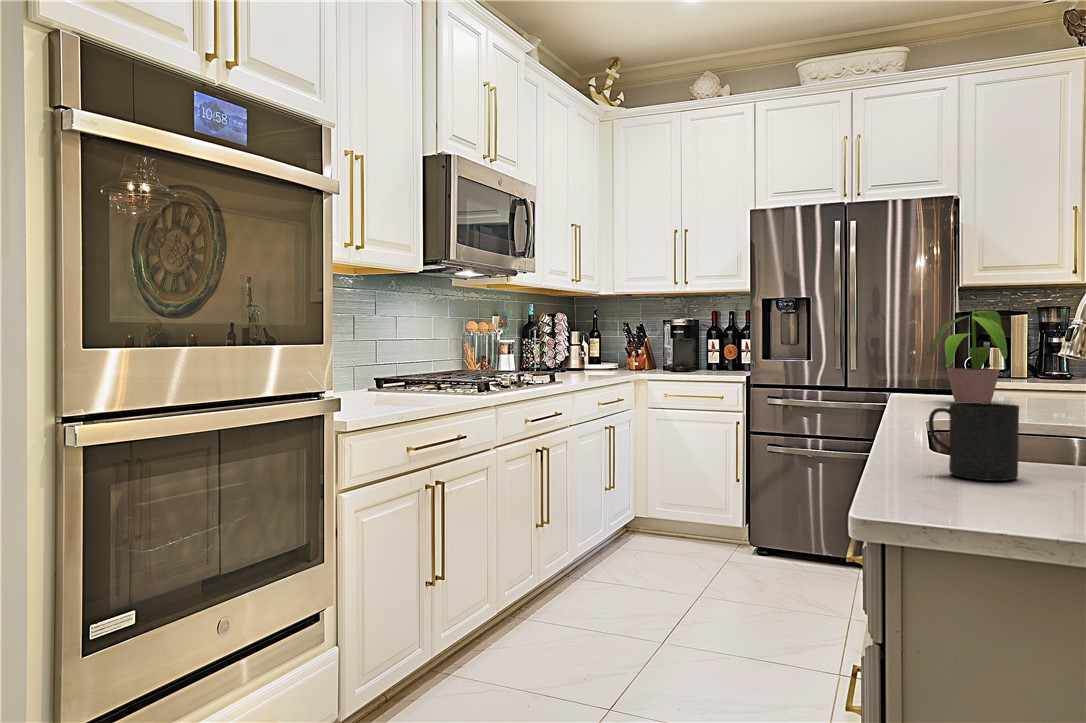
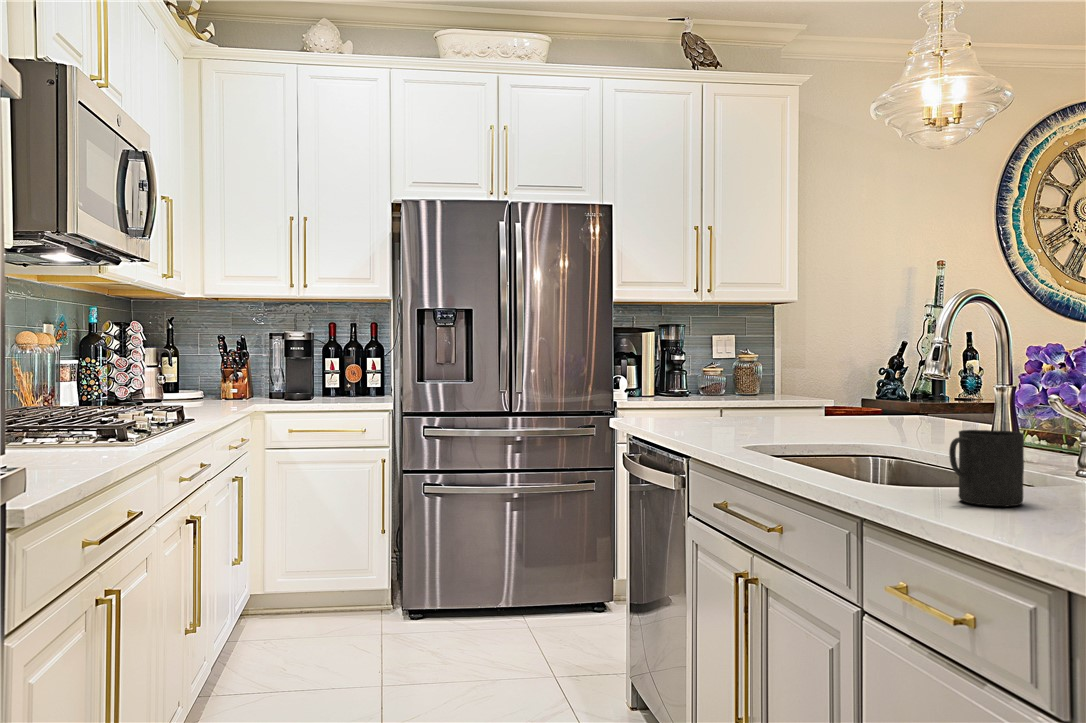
potted plant: present [931,310,1007,403] -> none [658,331,743,427]

